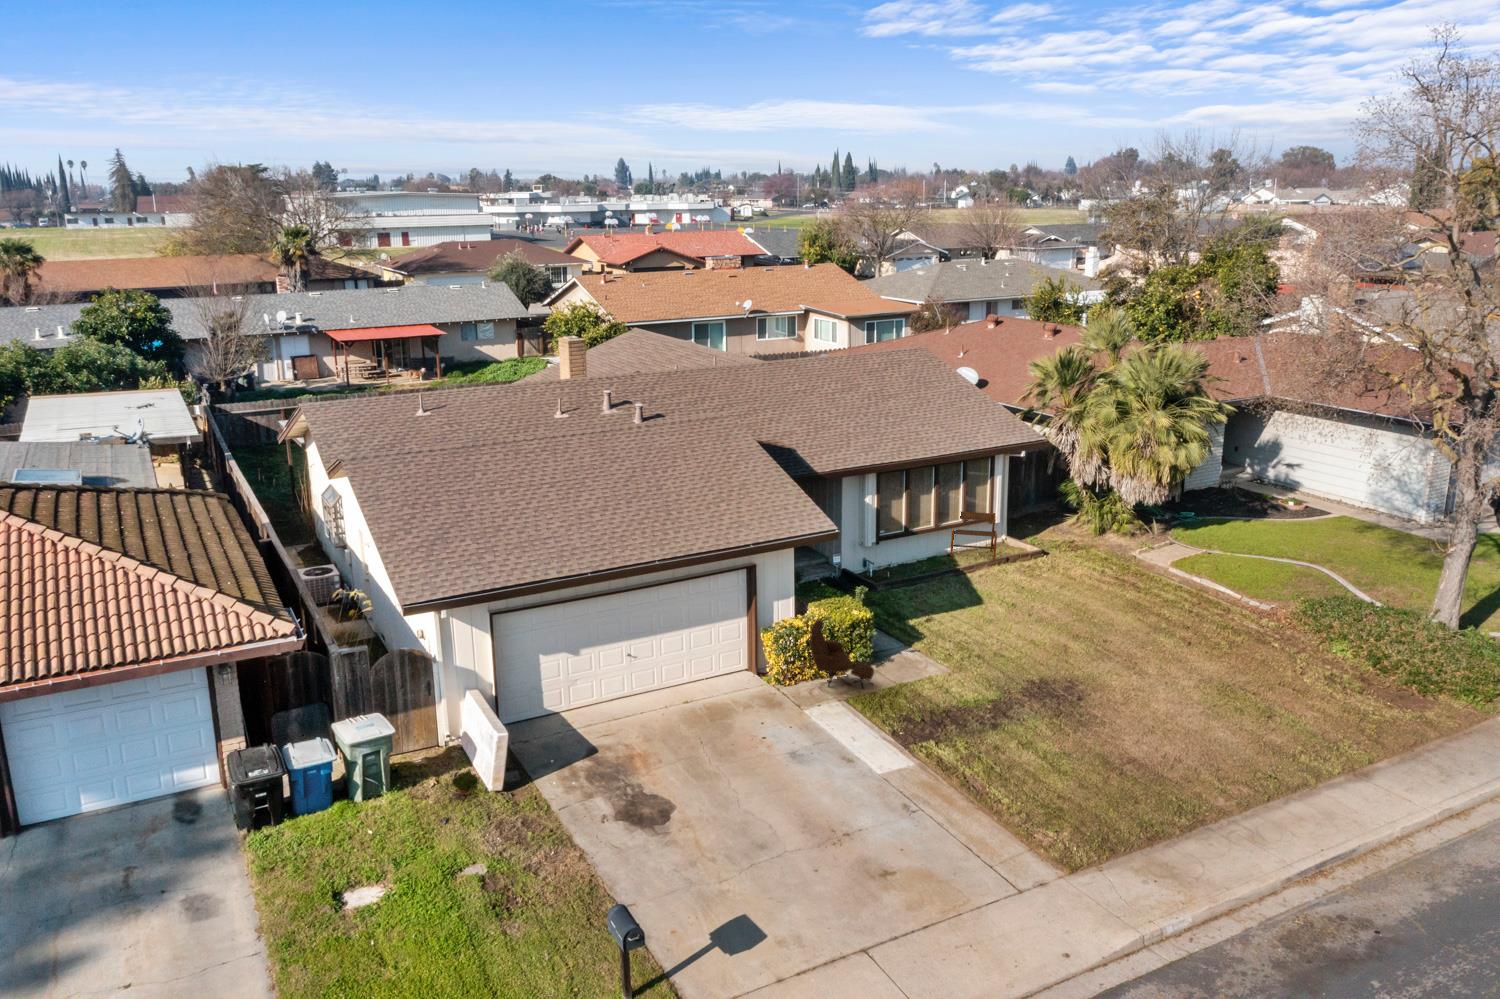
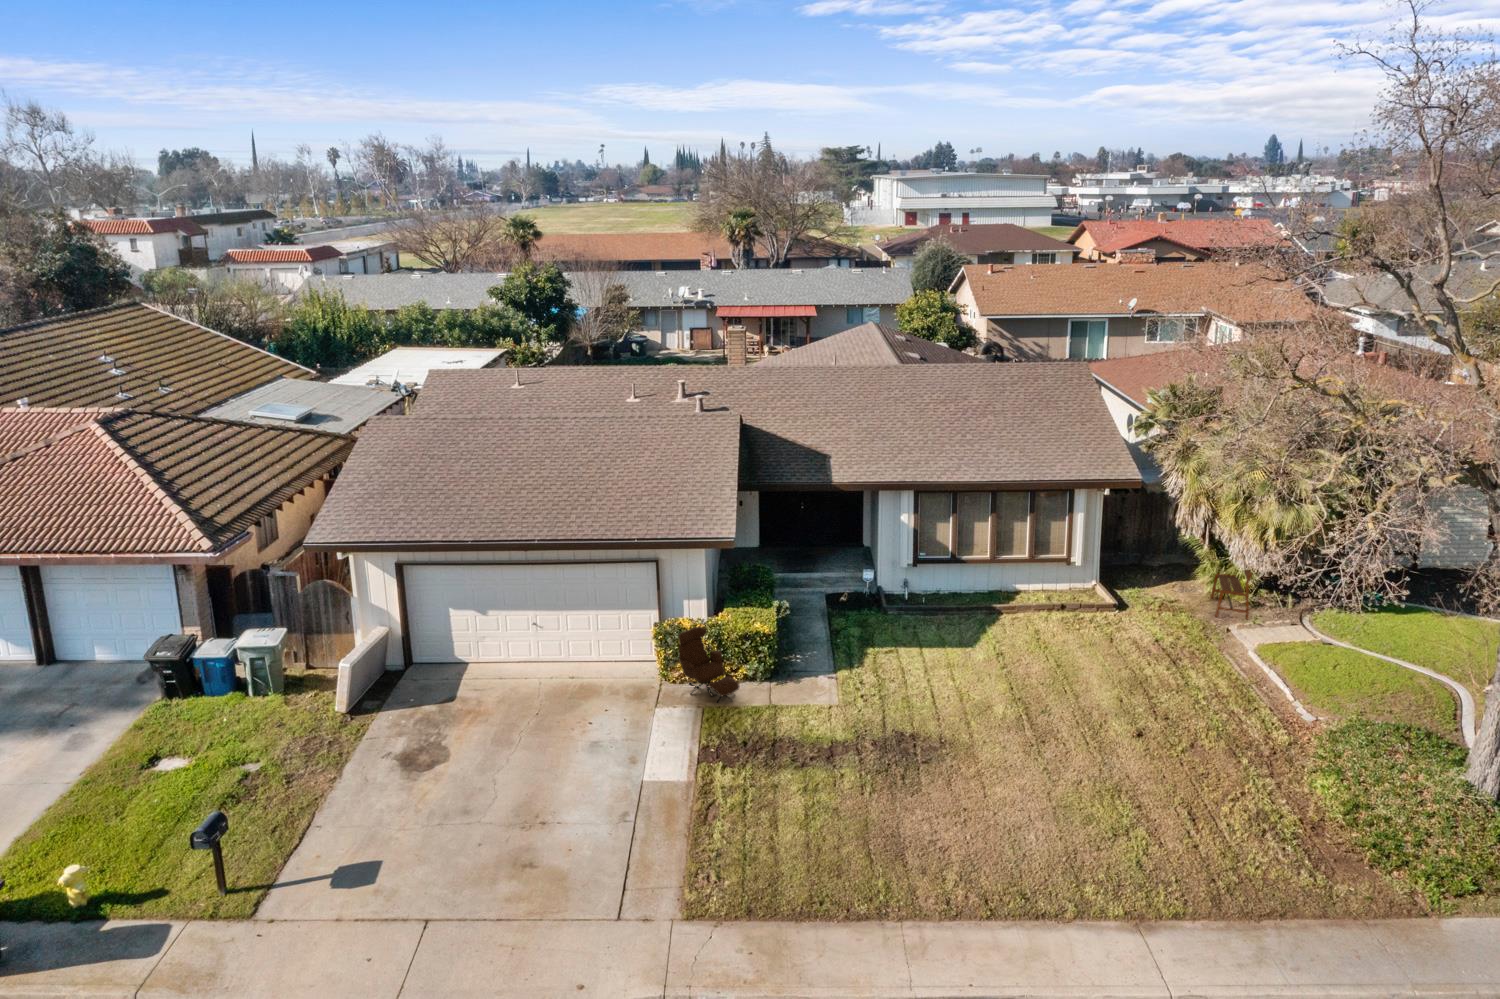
bench: present [950,512,997,559] -> present [1211,570,1252,619]
potted plant: present [446,770,482,795] -> none [303,687,332,709]

